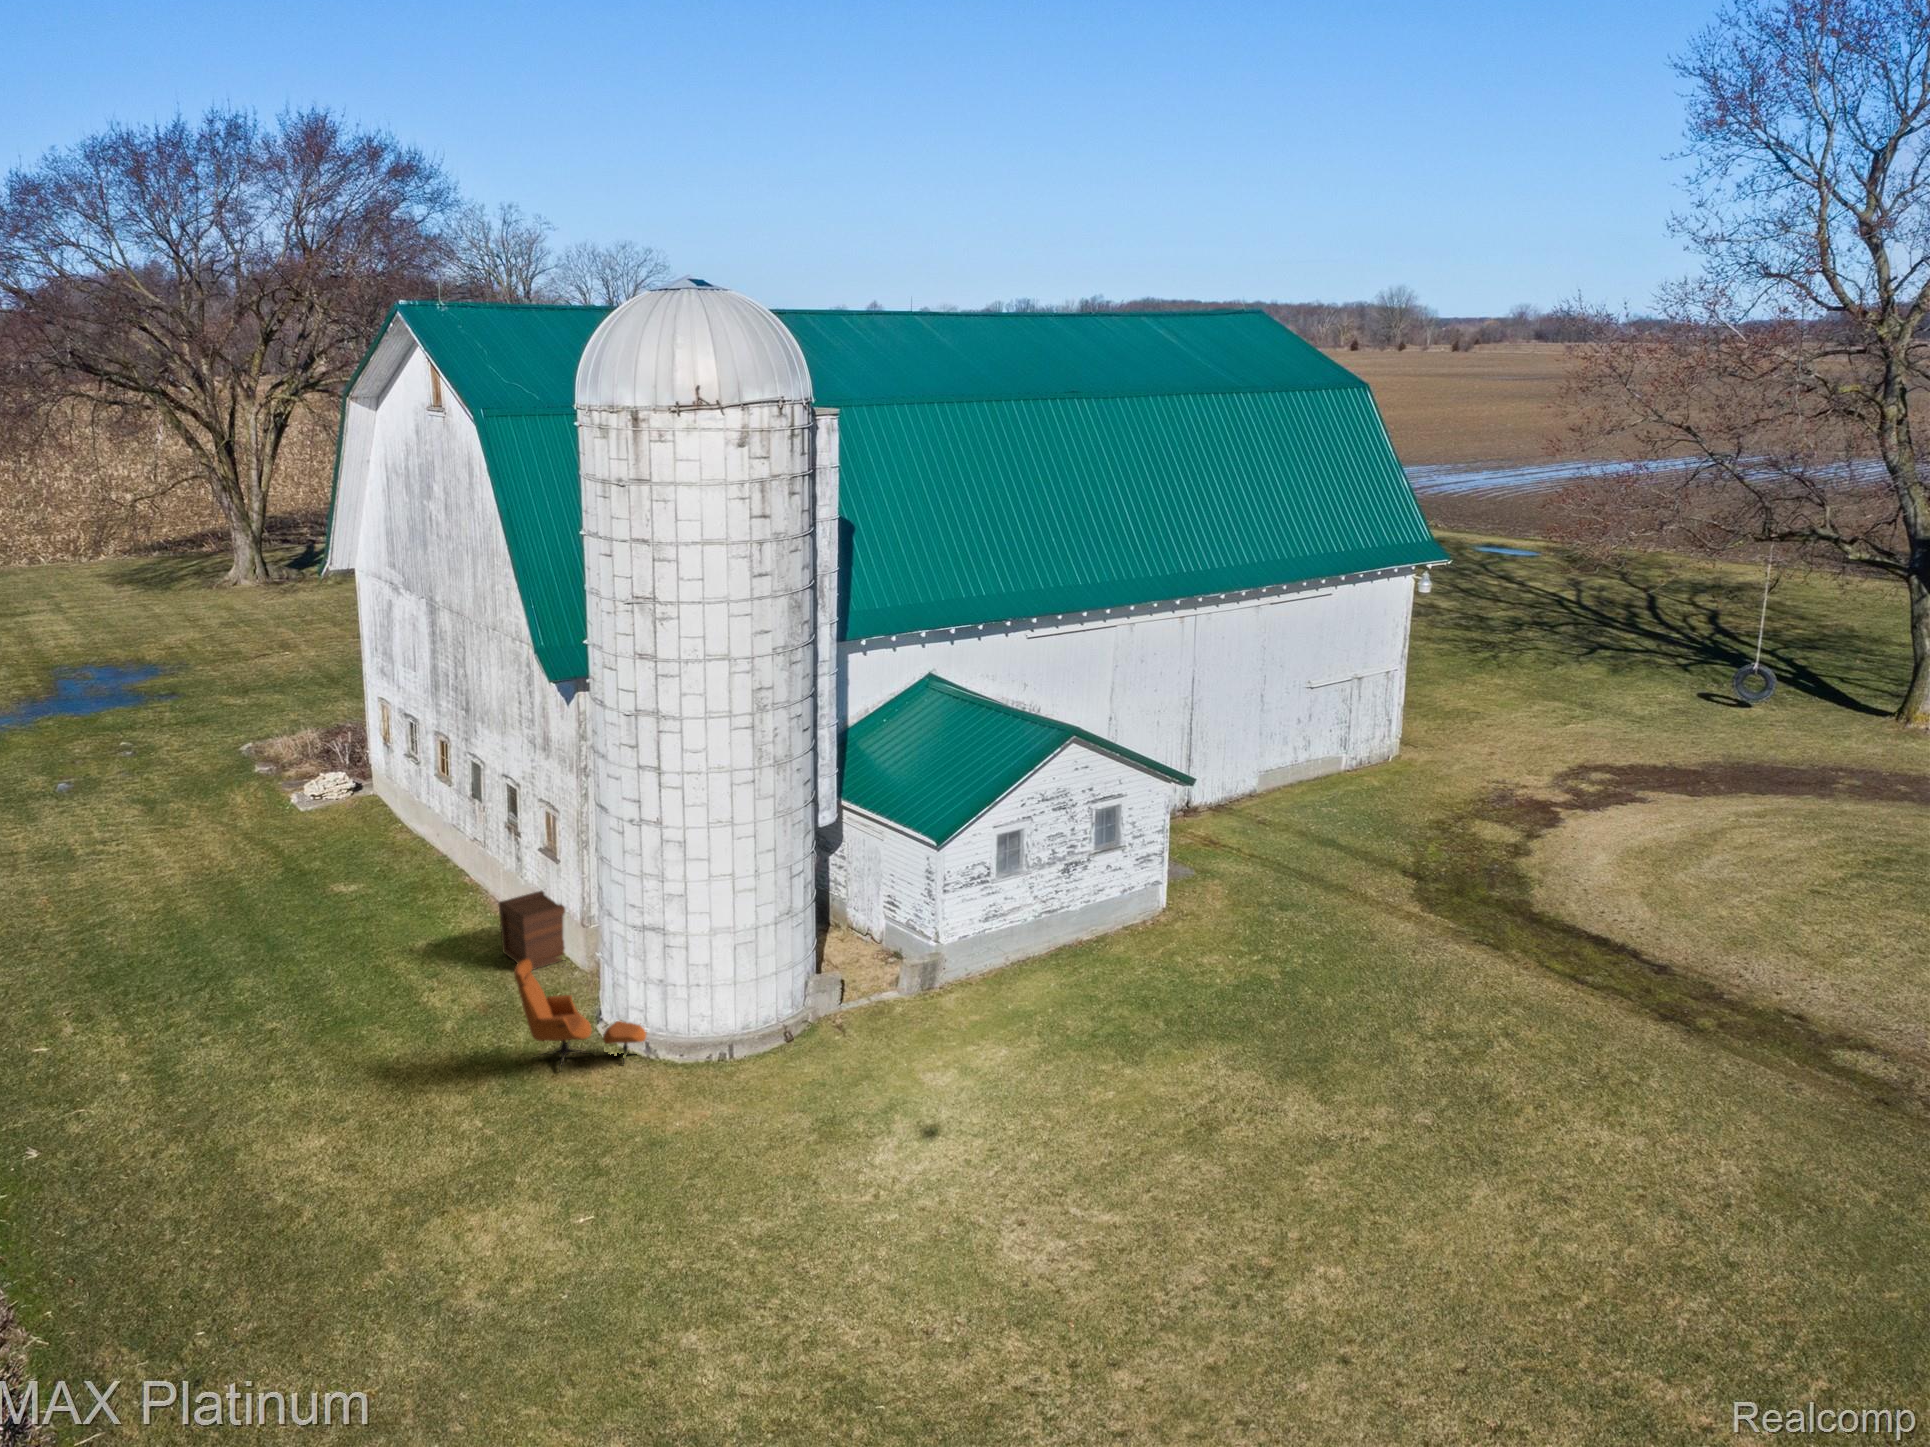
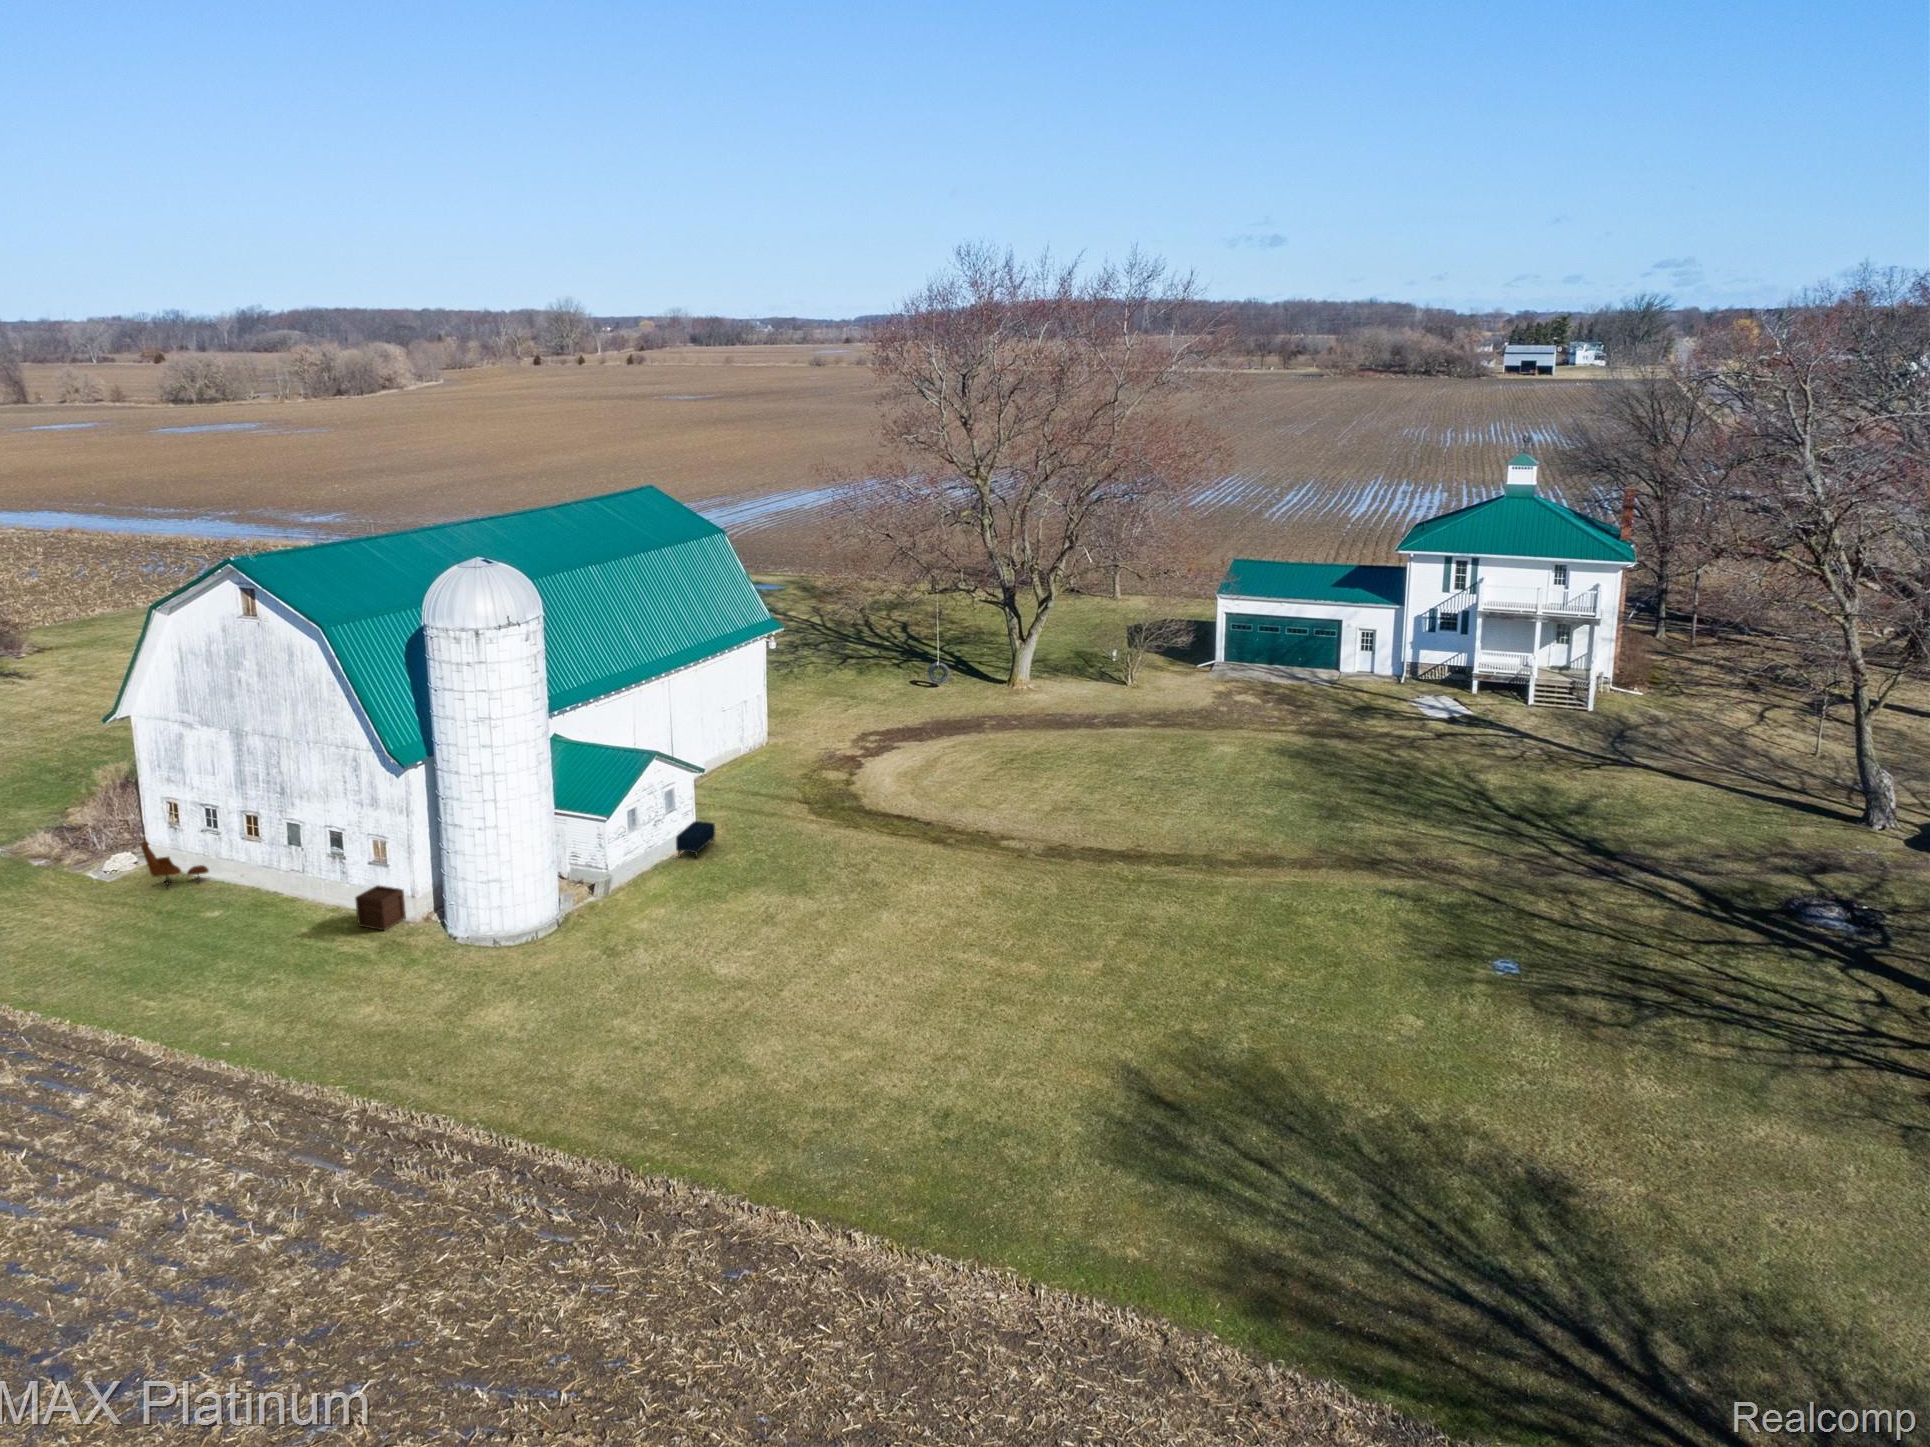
bench: none [1098,874,1189,949] -> present [676,821,715,858]
lounge chair: present [514,959,647,1071] -> present [141,841,209,886]

